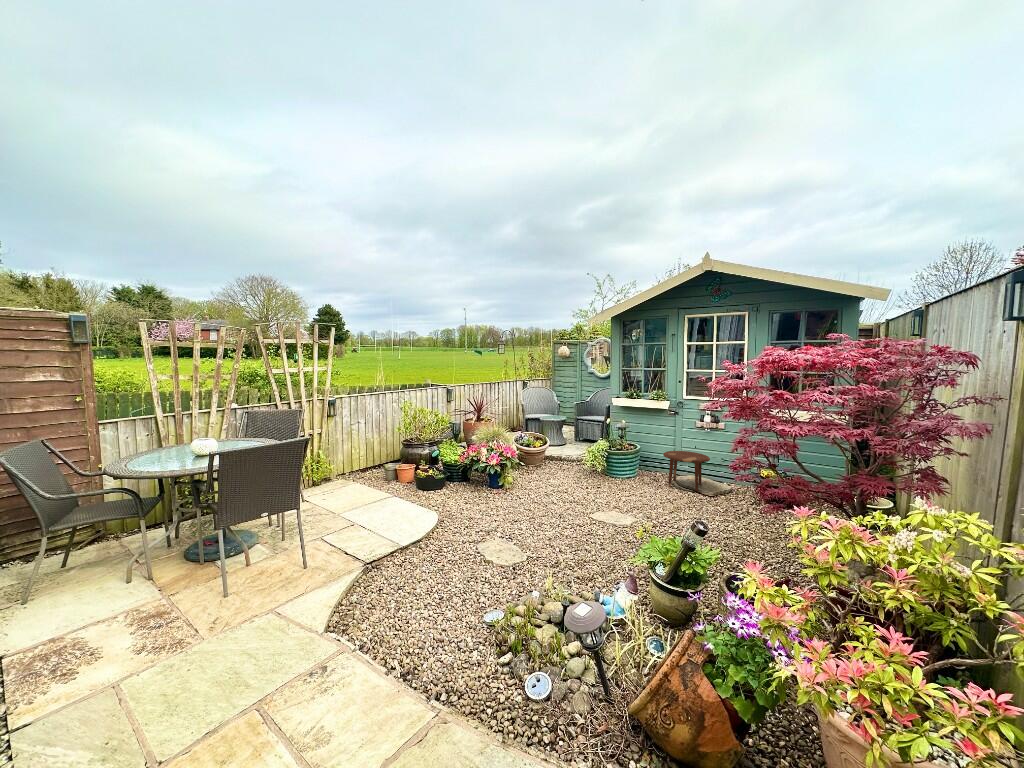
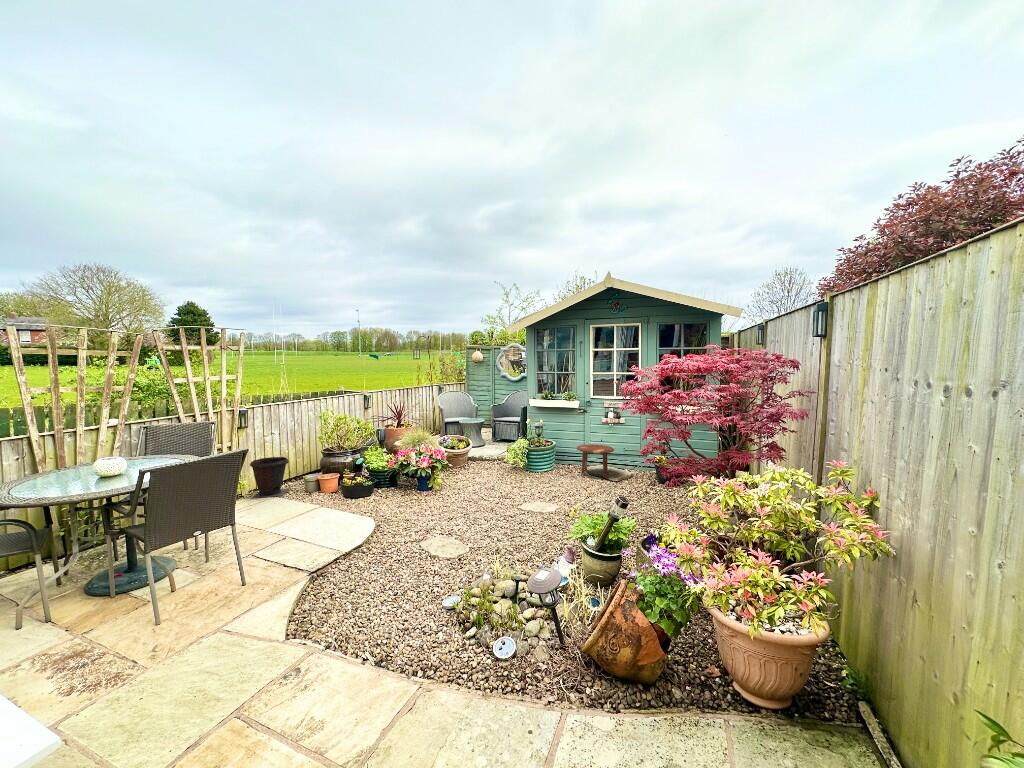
bucket: none [335,445,371,482] -> present [250,457,291,498]

